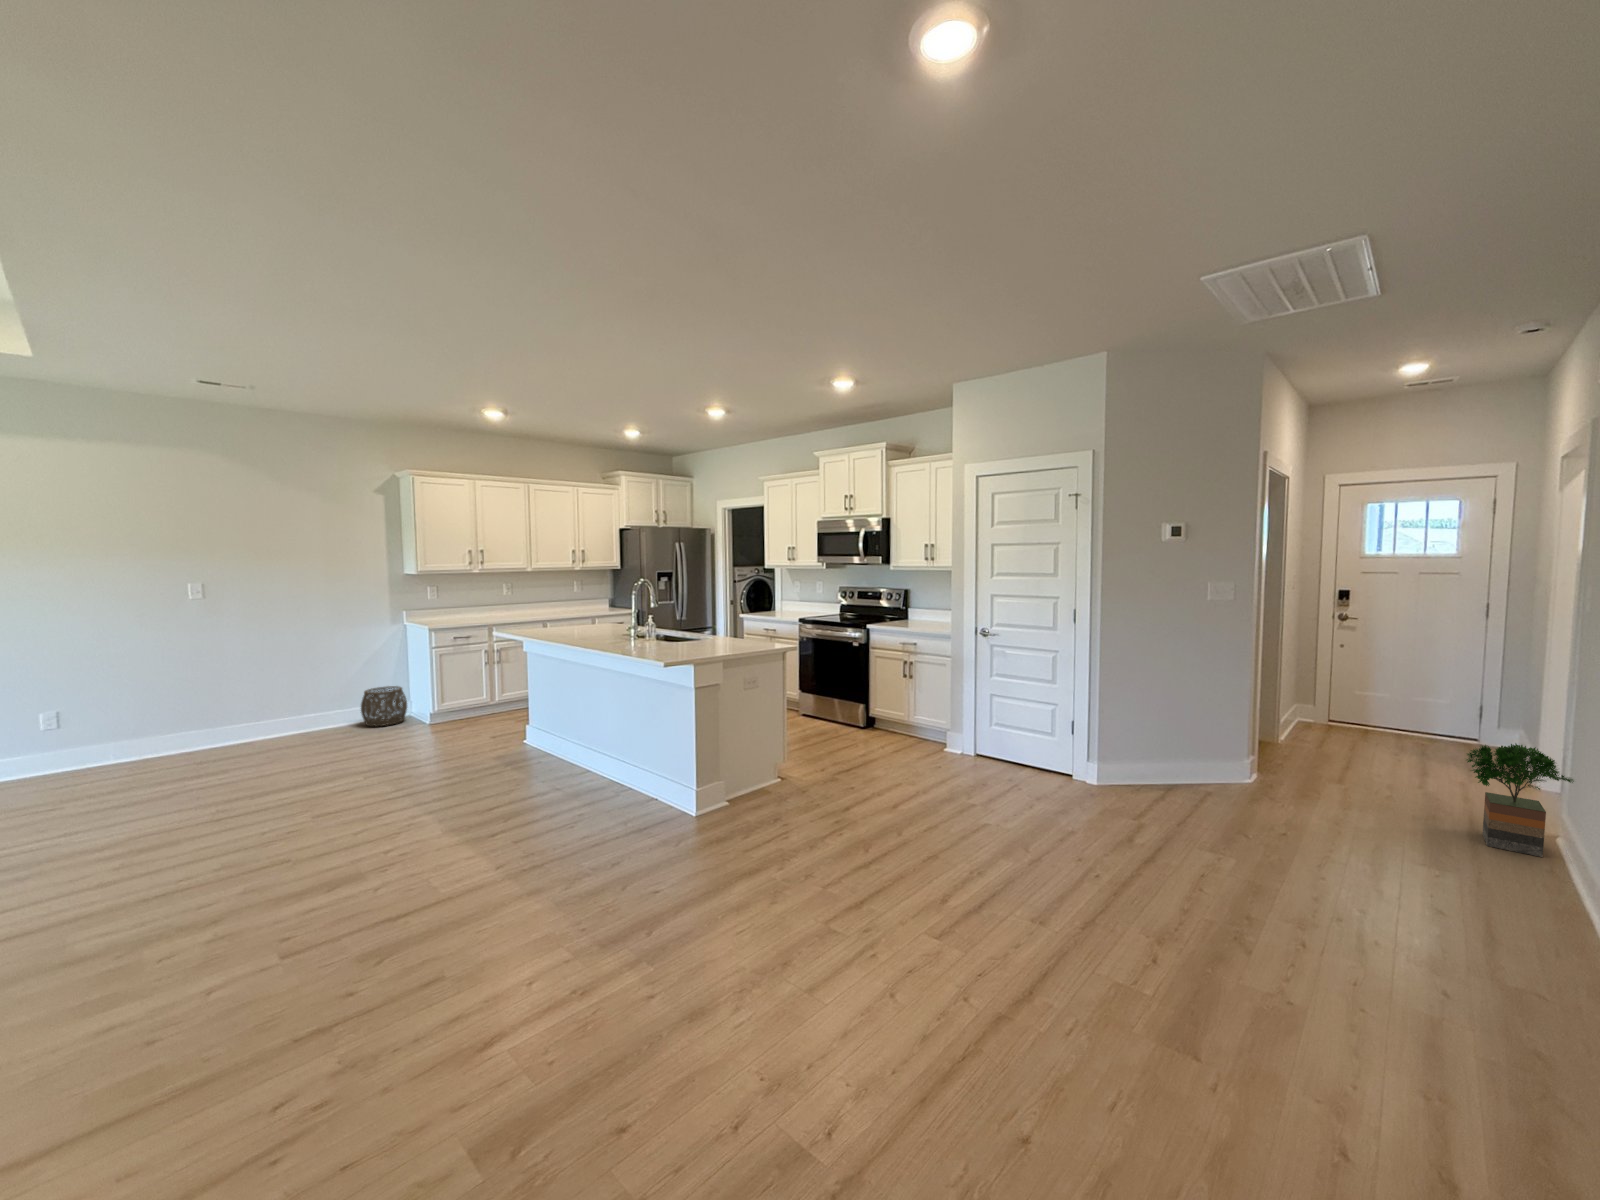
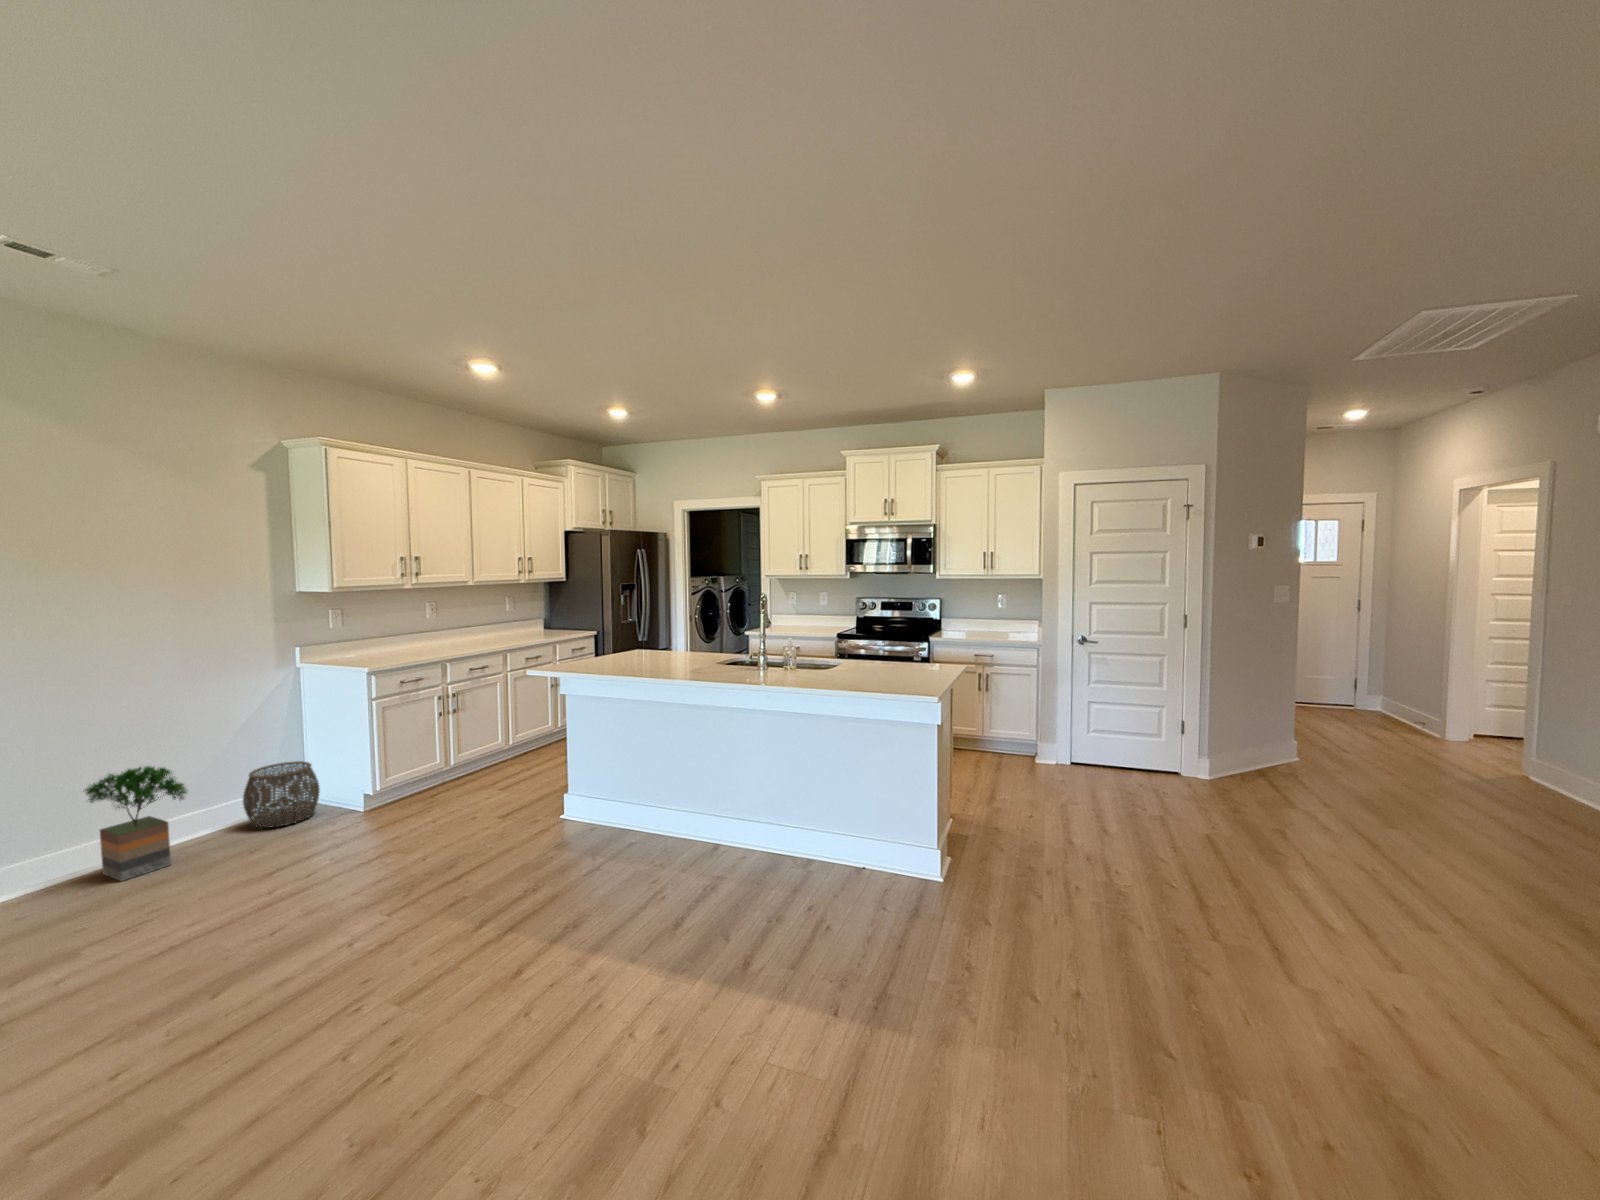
potted tree: present [1466,743,1574,857] -> present [85,766,187,881]

